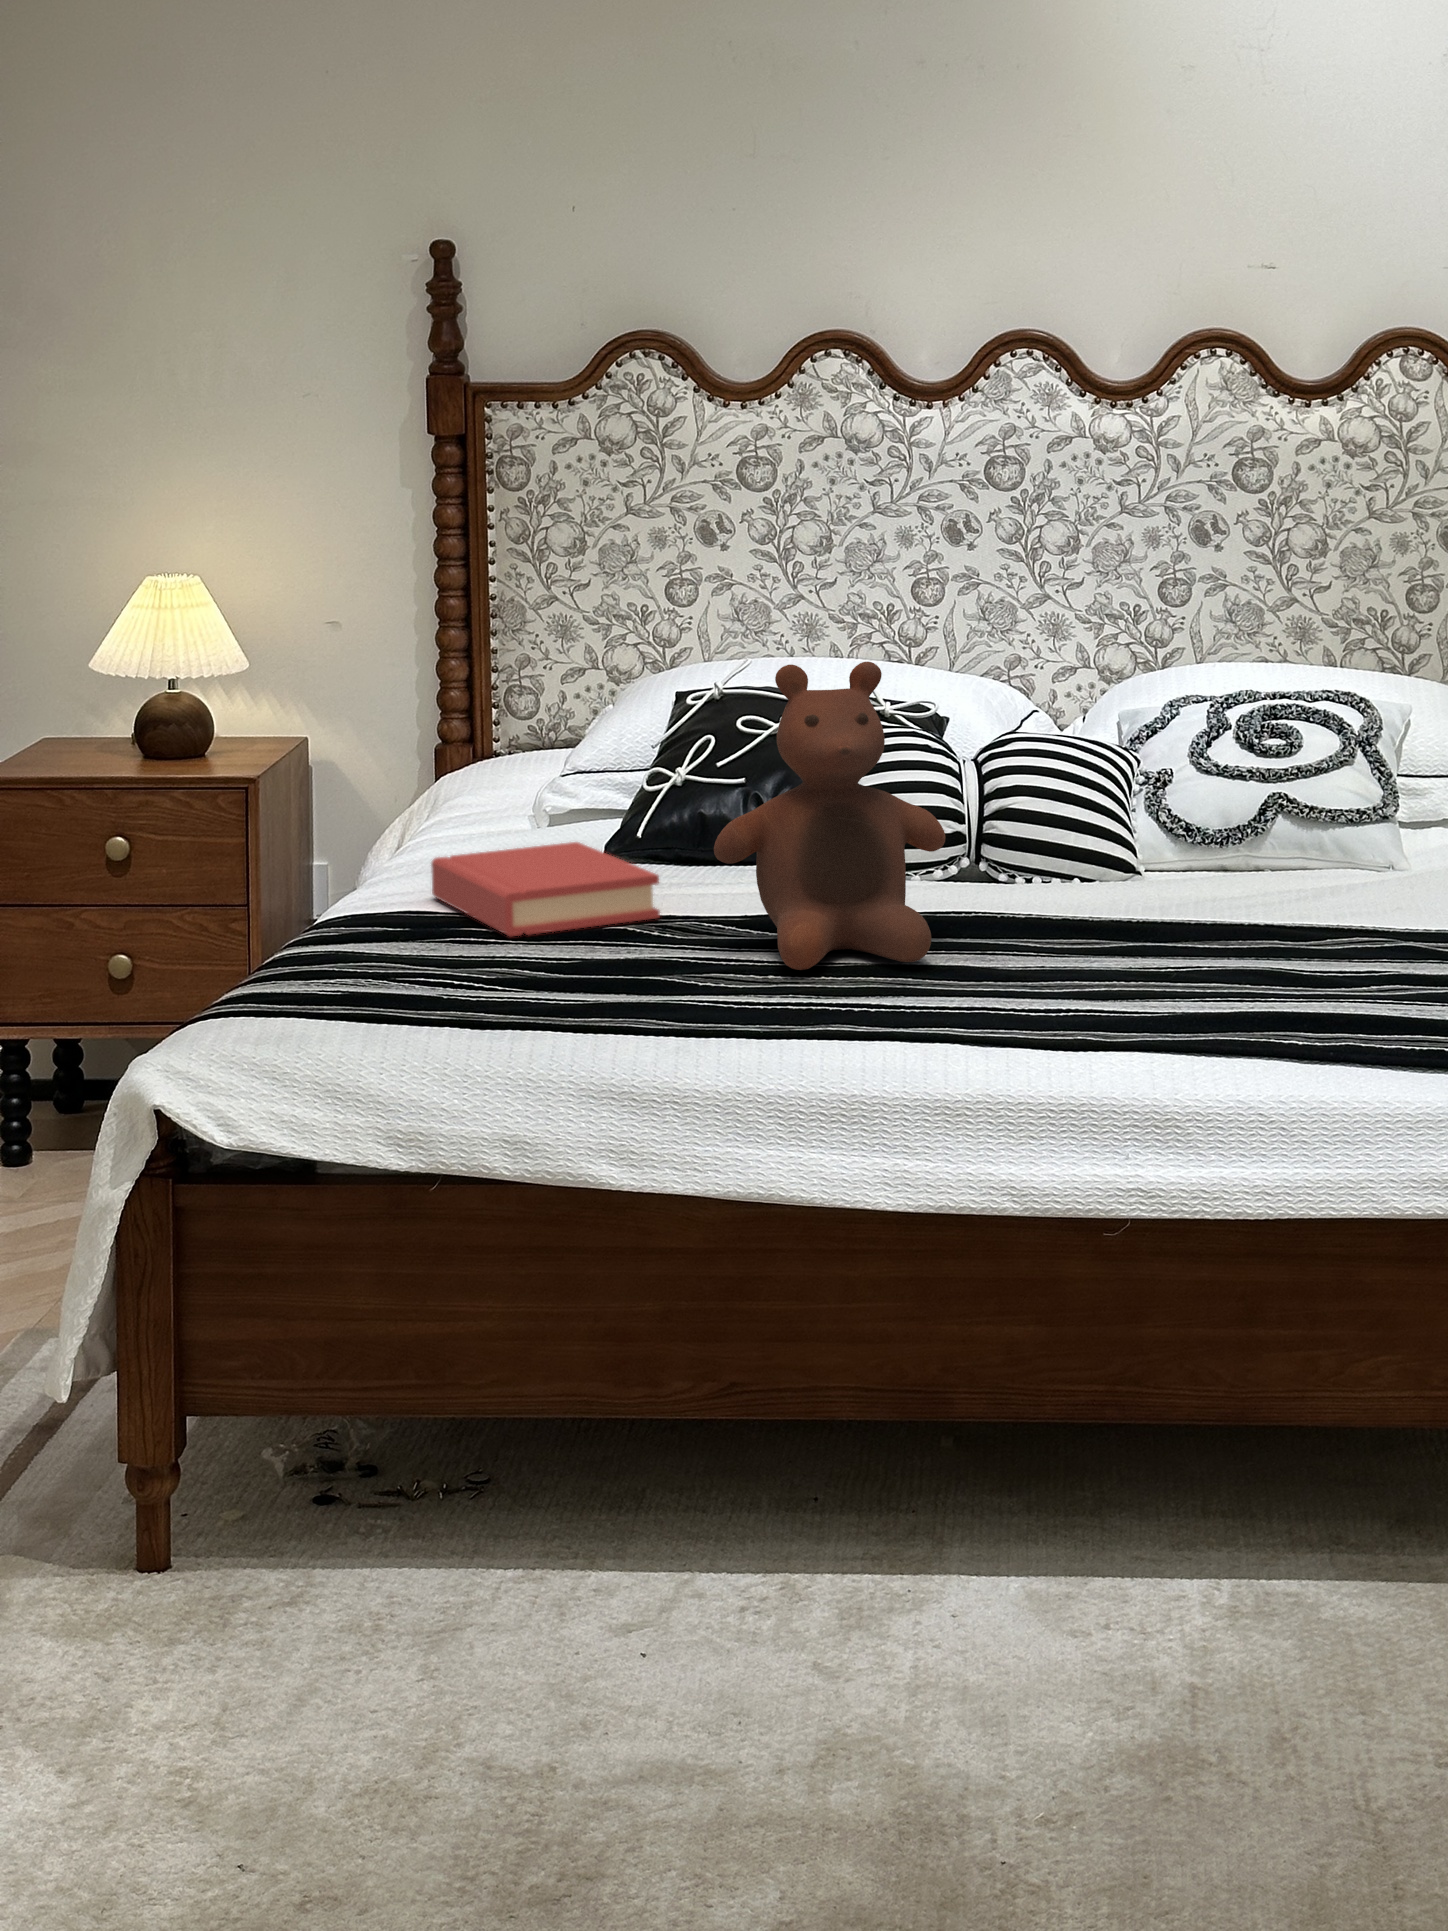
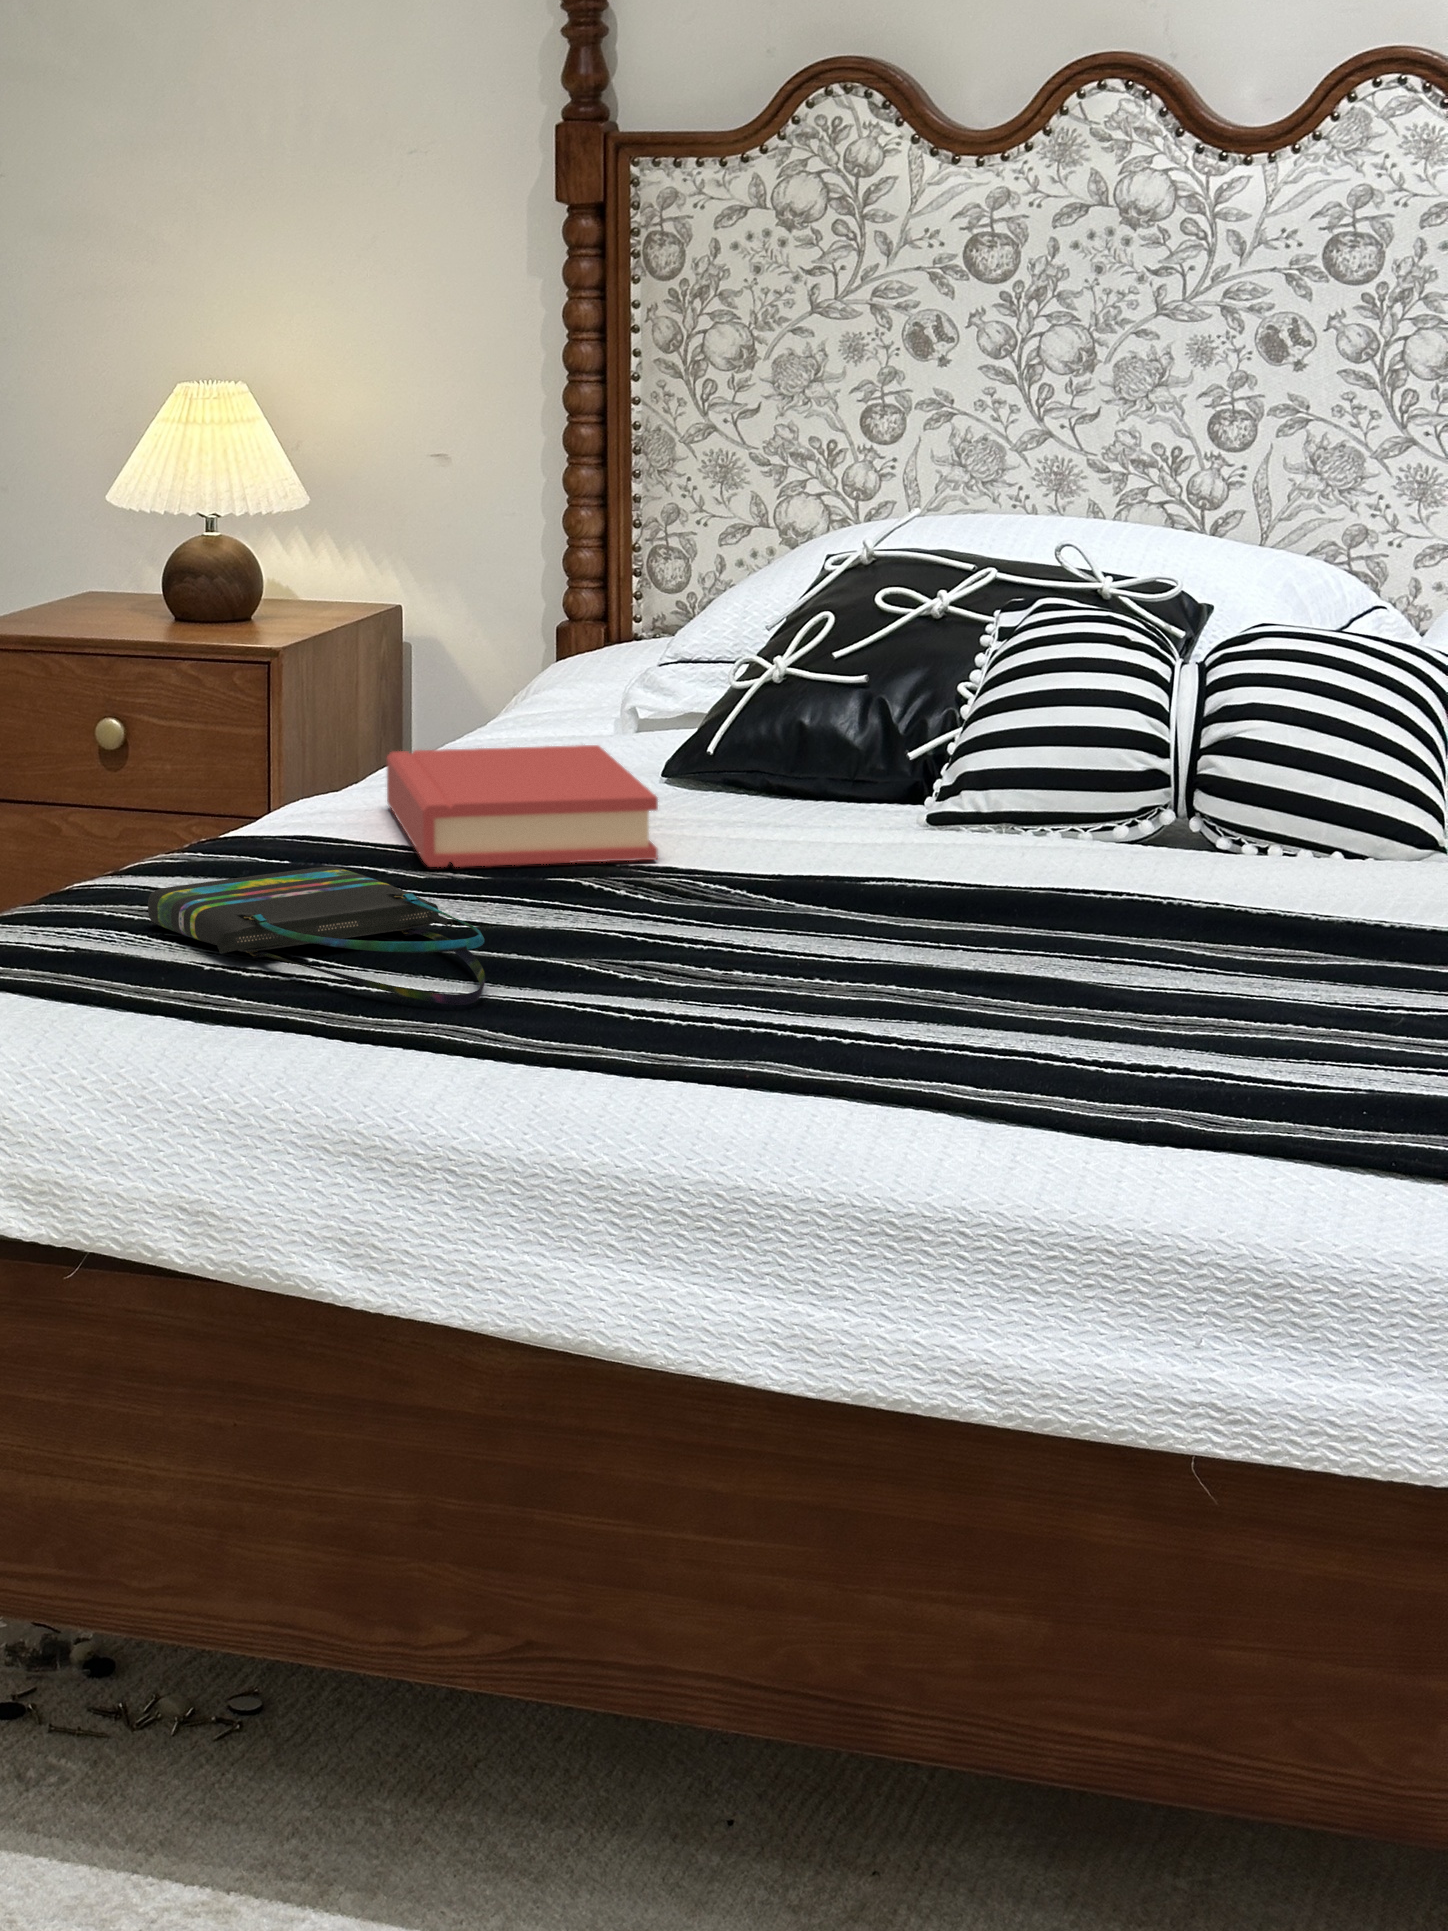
stuffed bear: present [714,662,946,970] -> none [693,486,1061,960]
tote bag: none [354,942,635,1021] -> present [148,867,485,1005]

